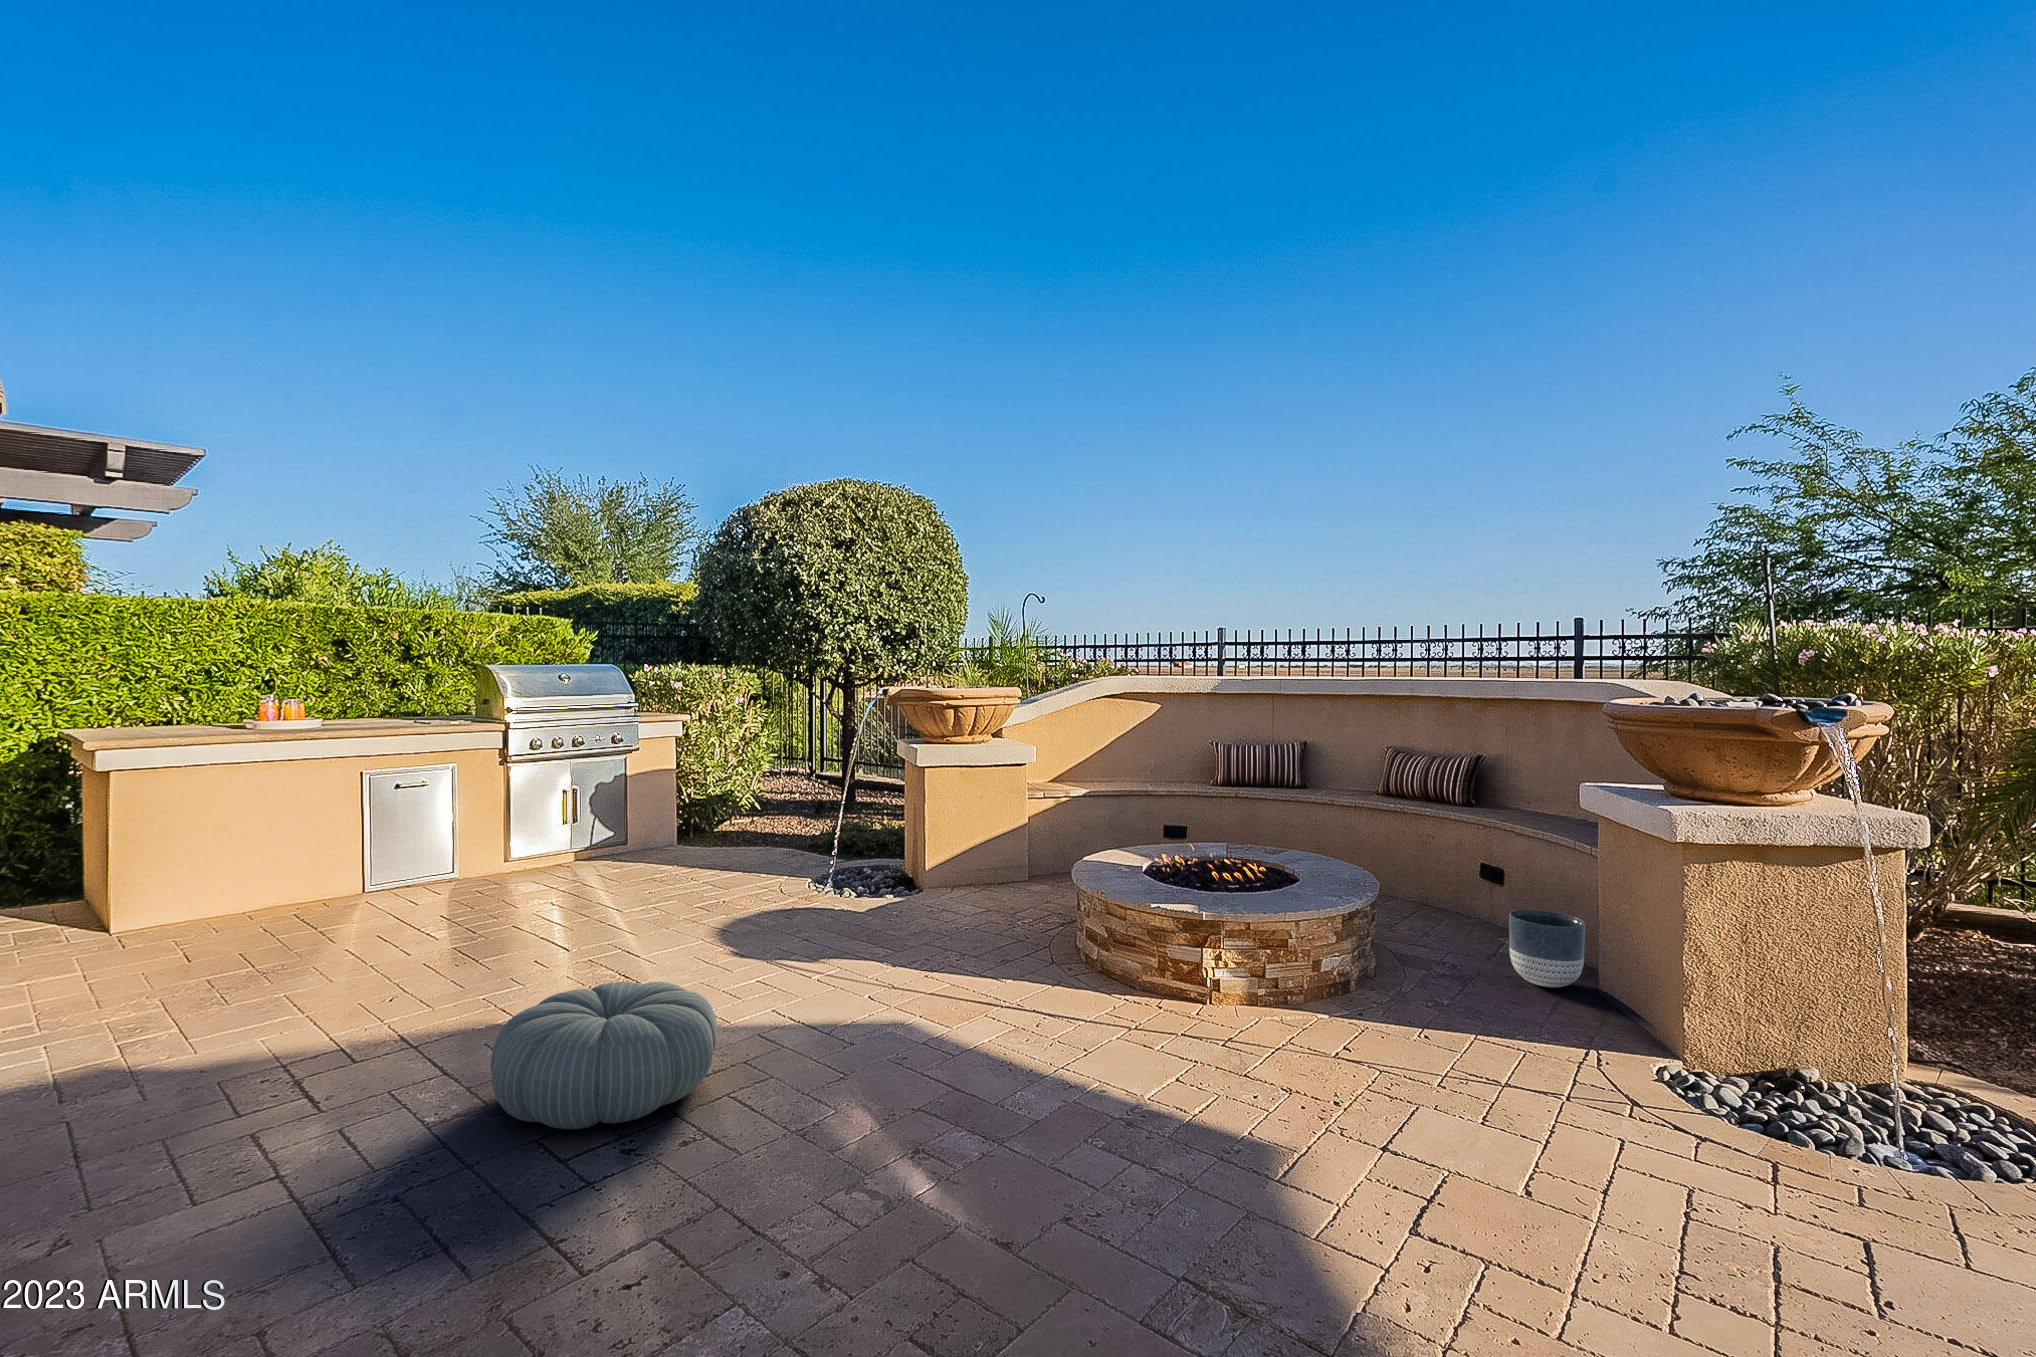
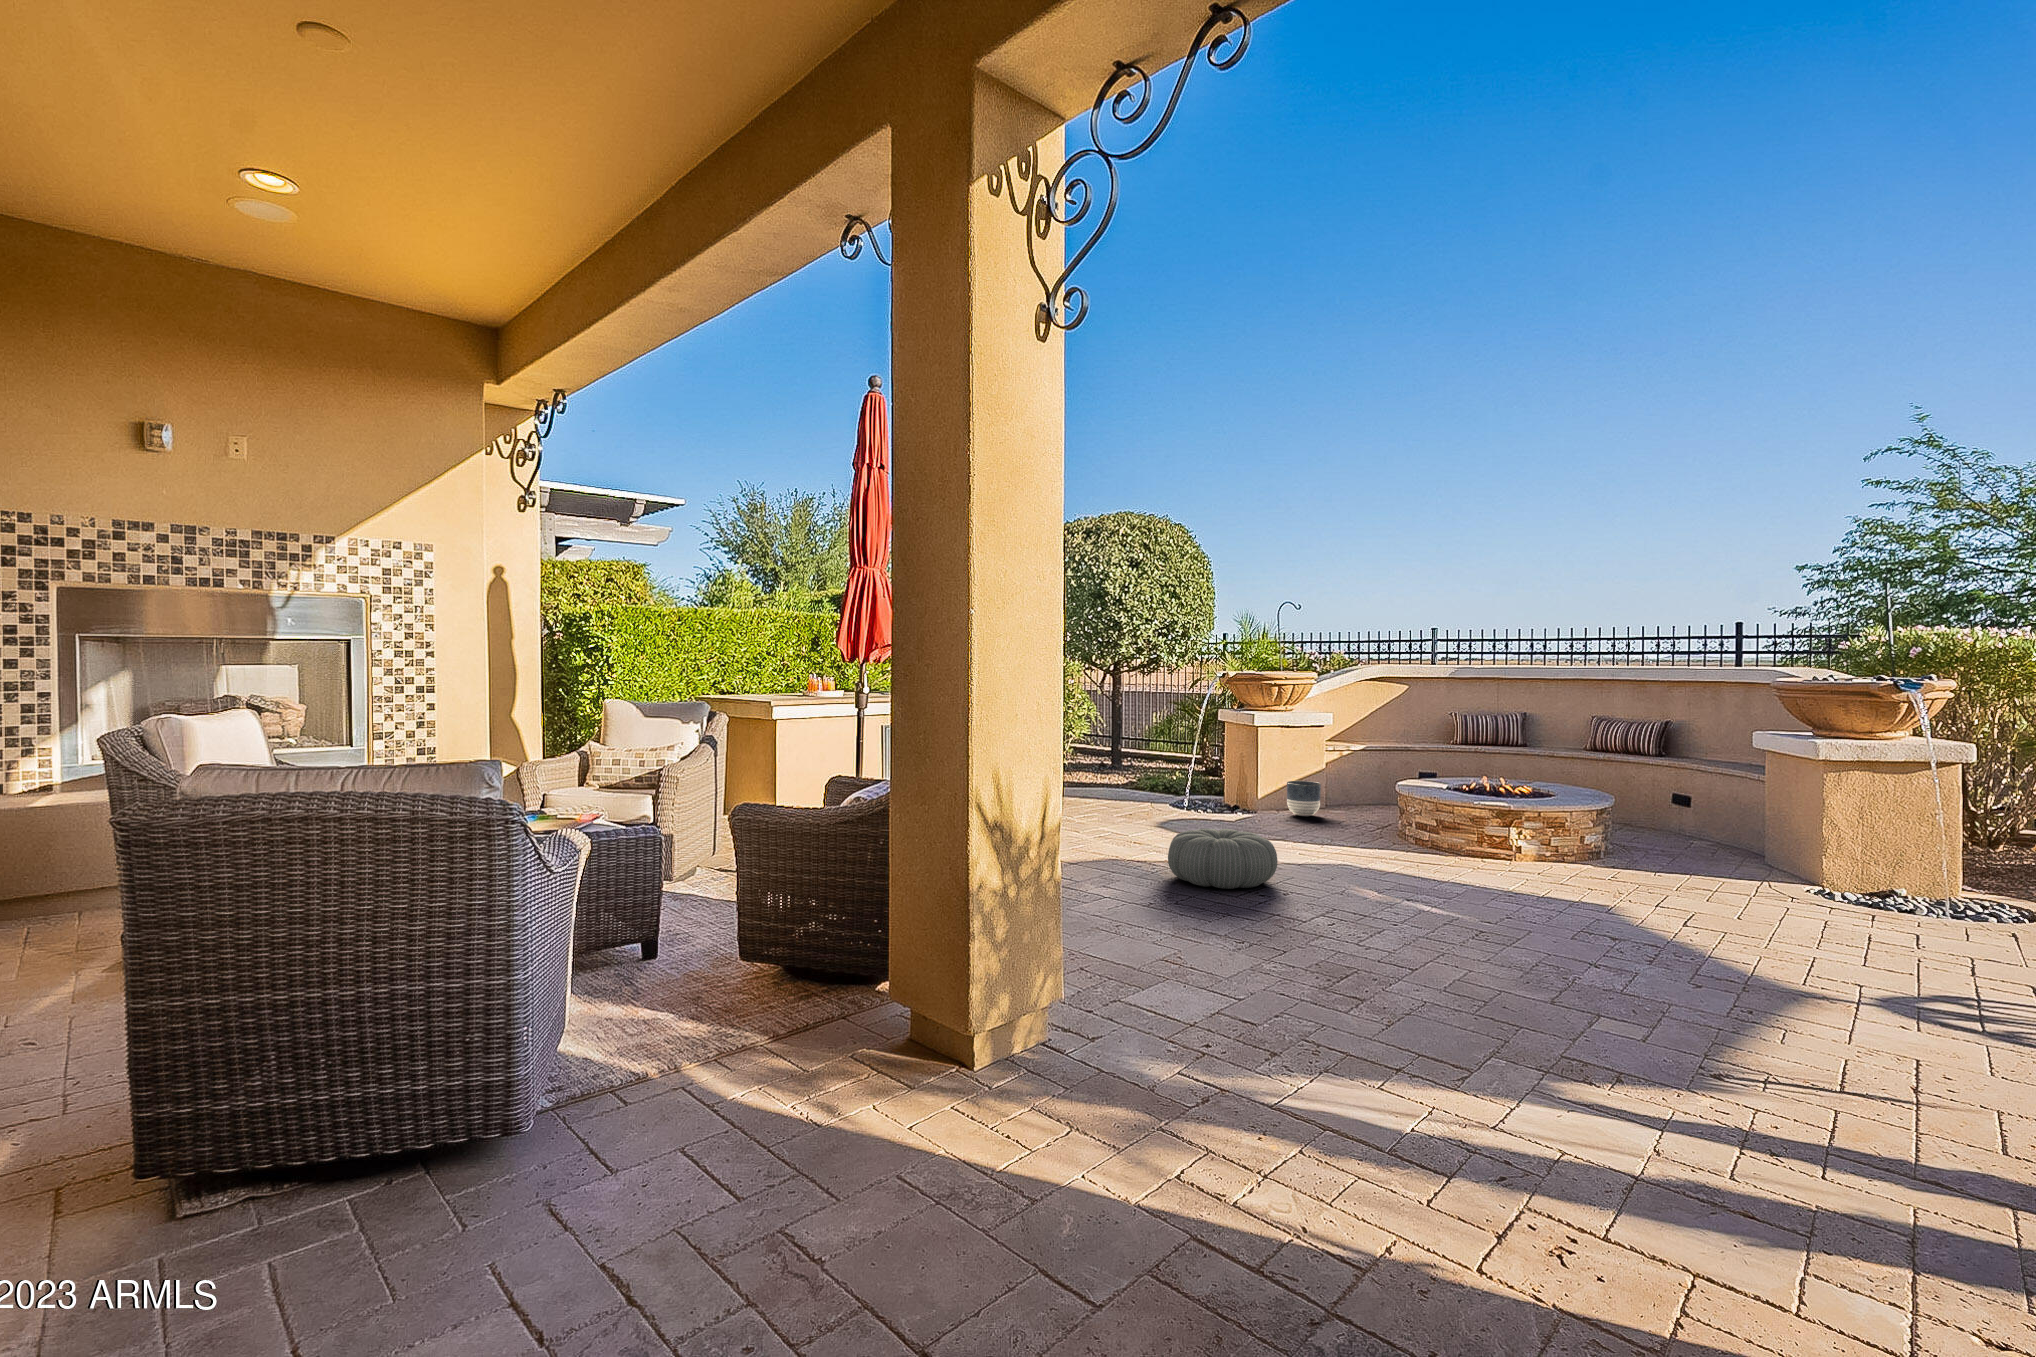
planter: present [1509,910,1585,988] -> present [1287,781,1321,816]

